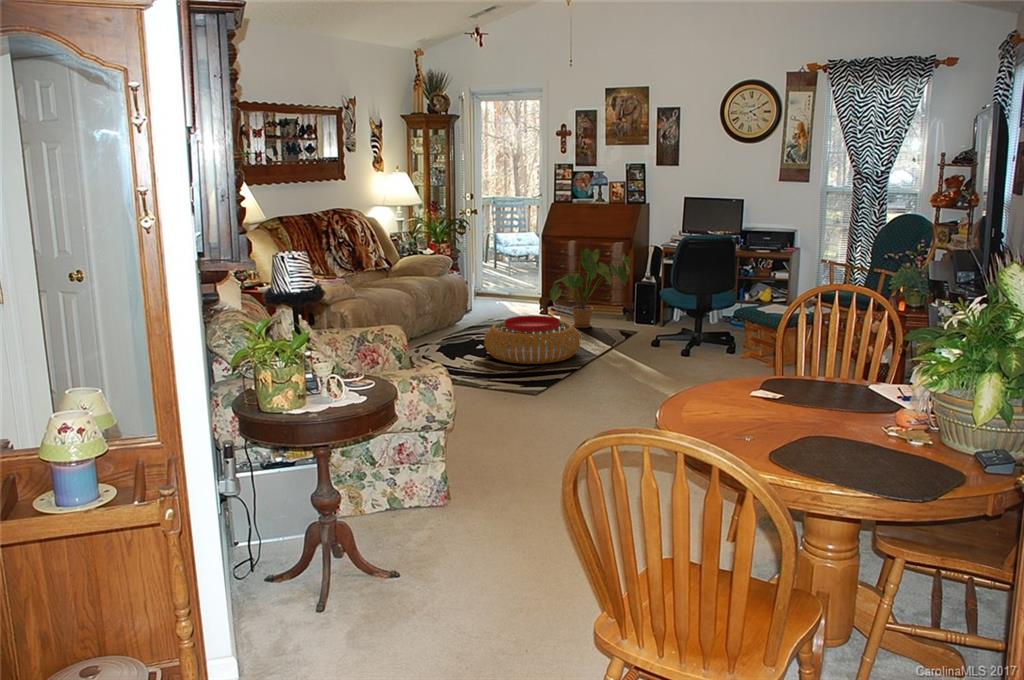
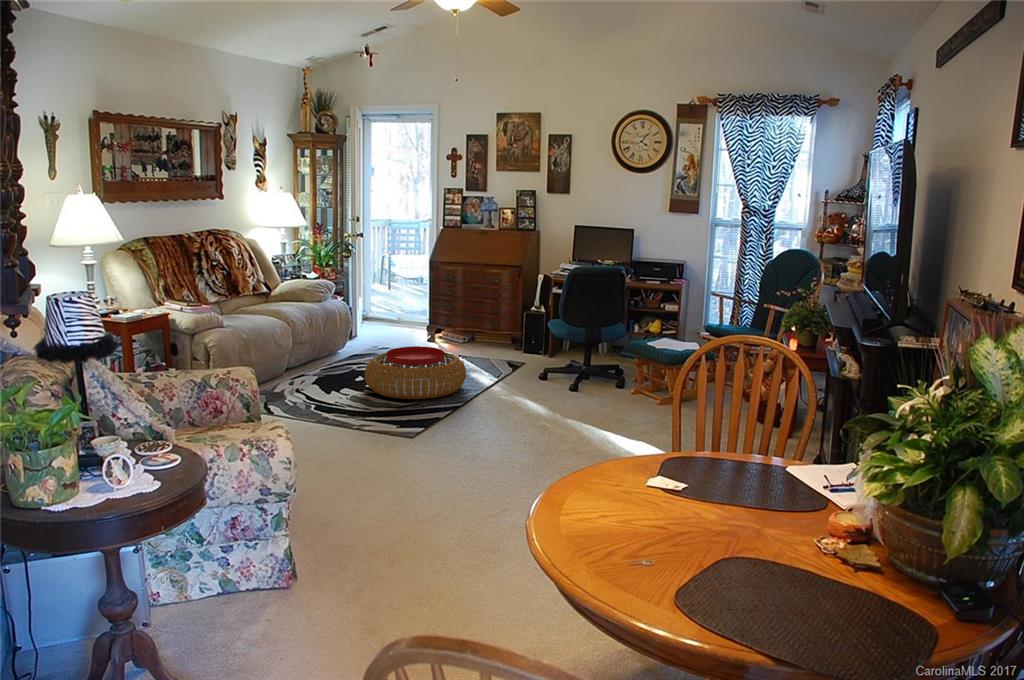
house plant: present [550,249,631,328] -> none [438,276,521,357]

